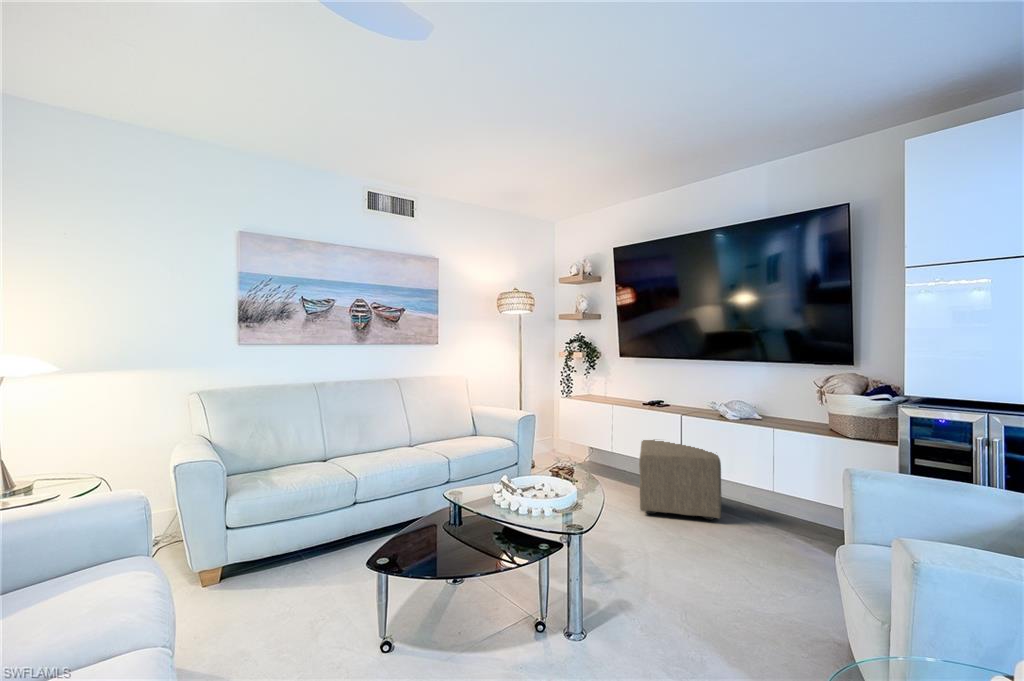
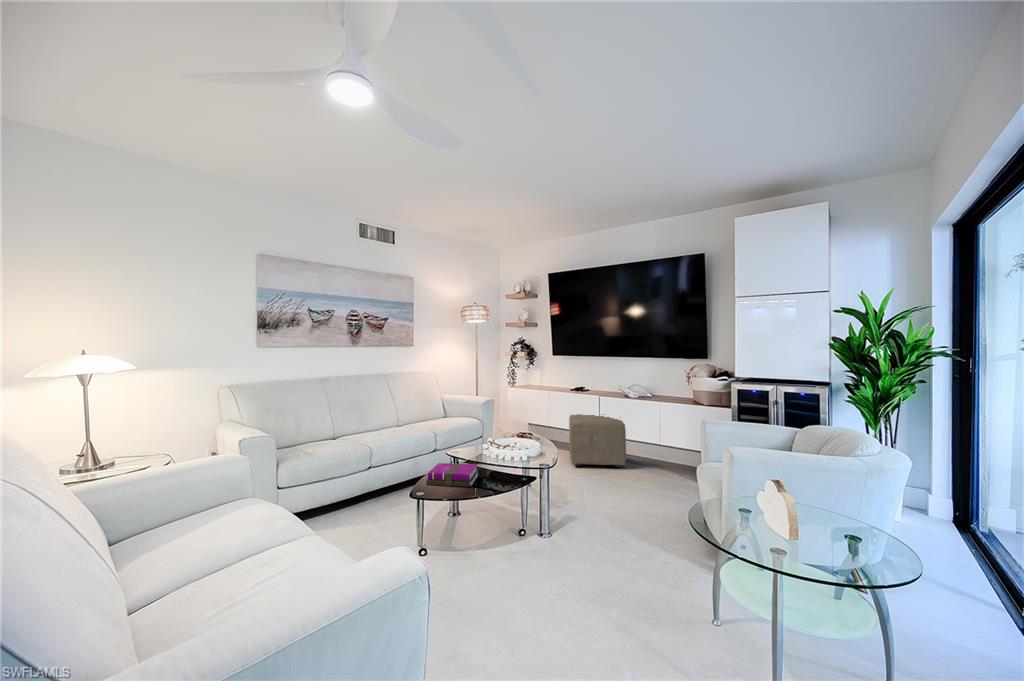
notebook: none [405,510,485,553] -> present [426,463,478,487]

